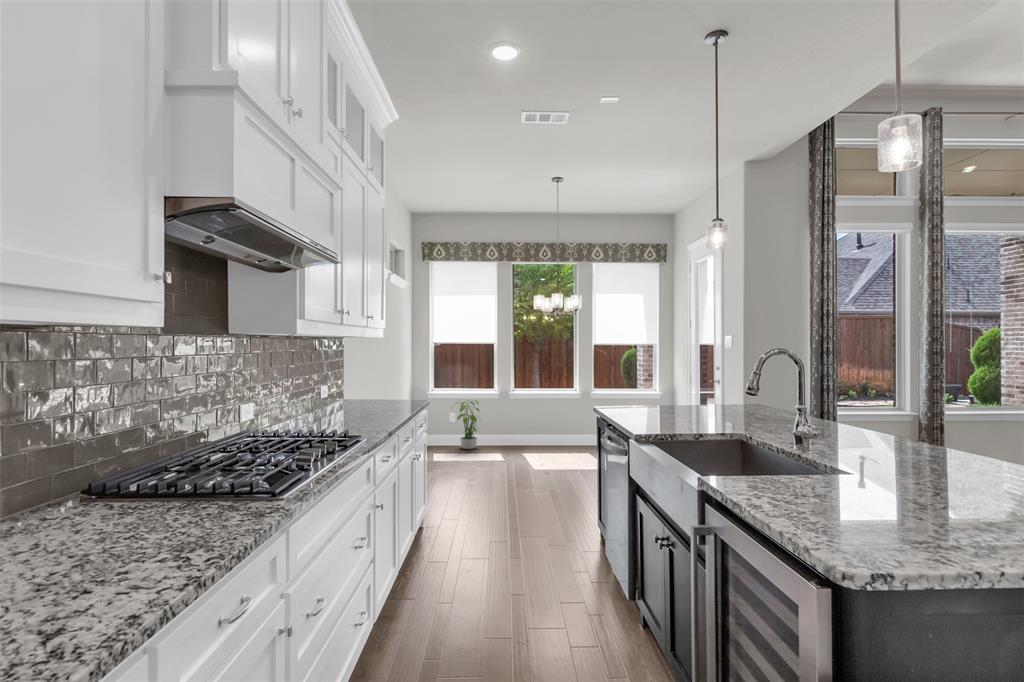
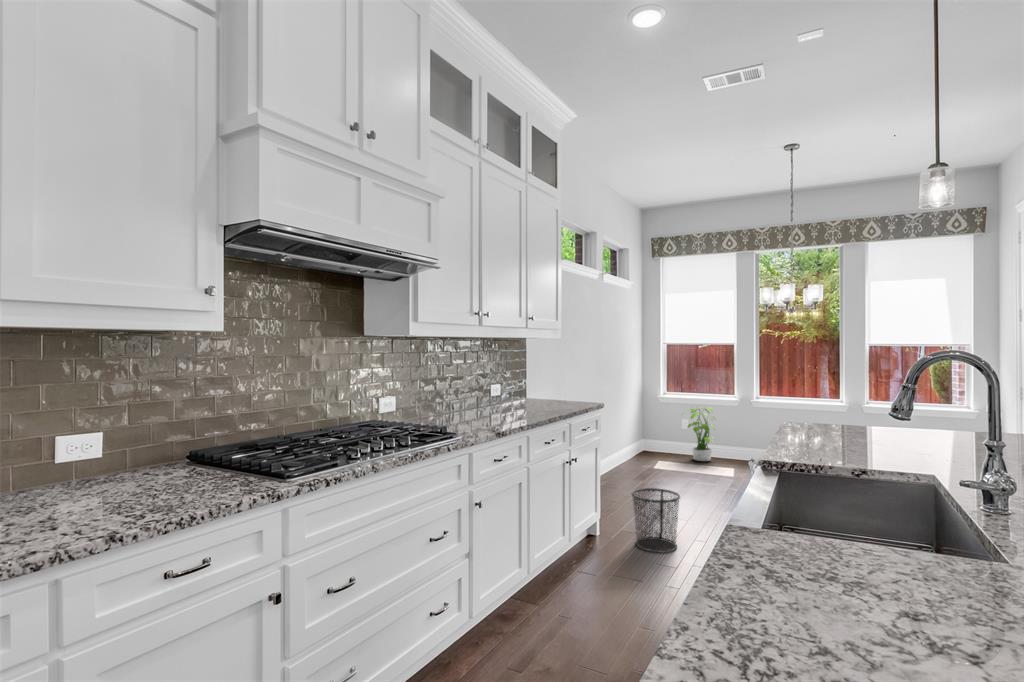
waste bin: none [460,473,502,528] -> present [631,488,680,552]

